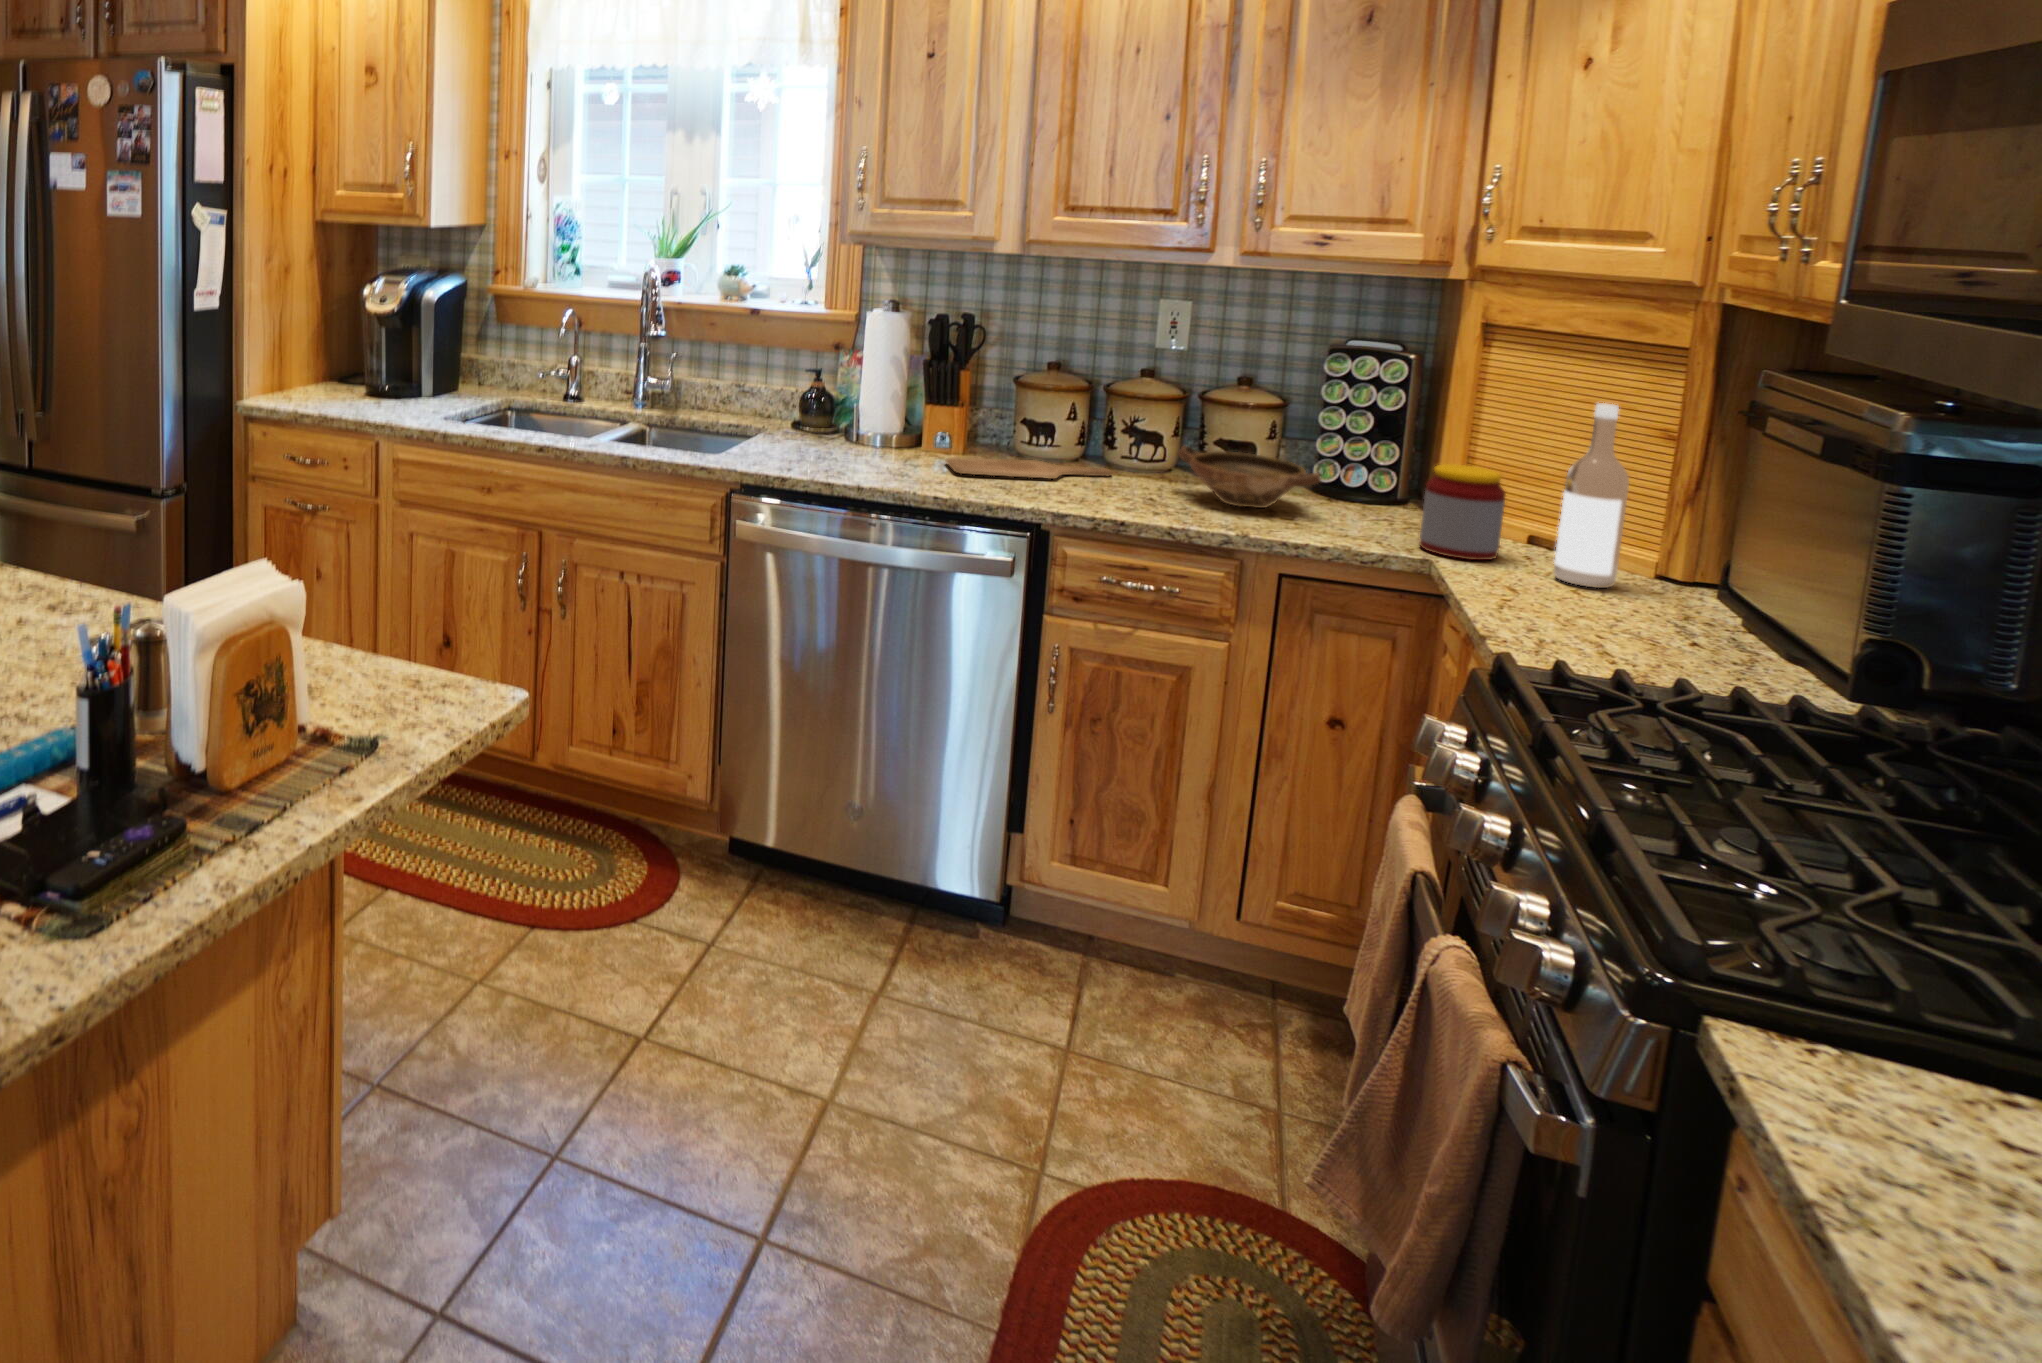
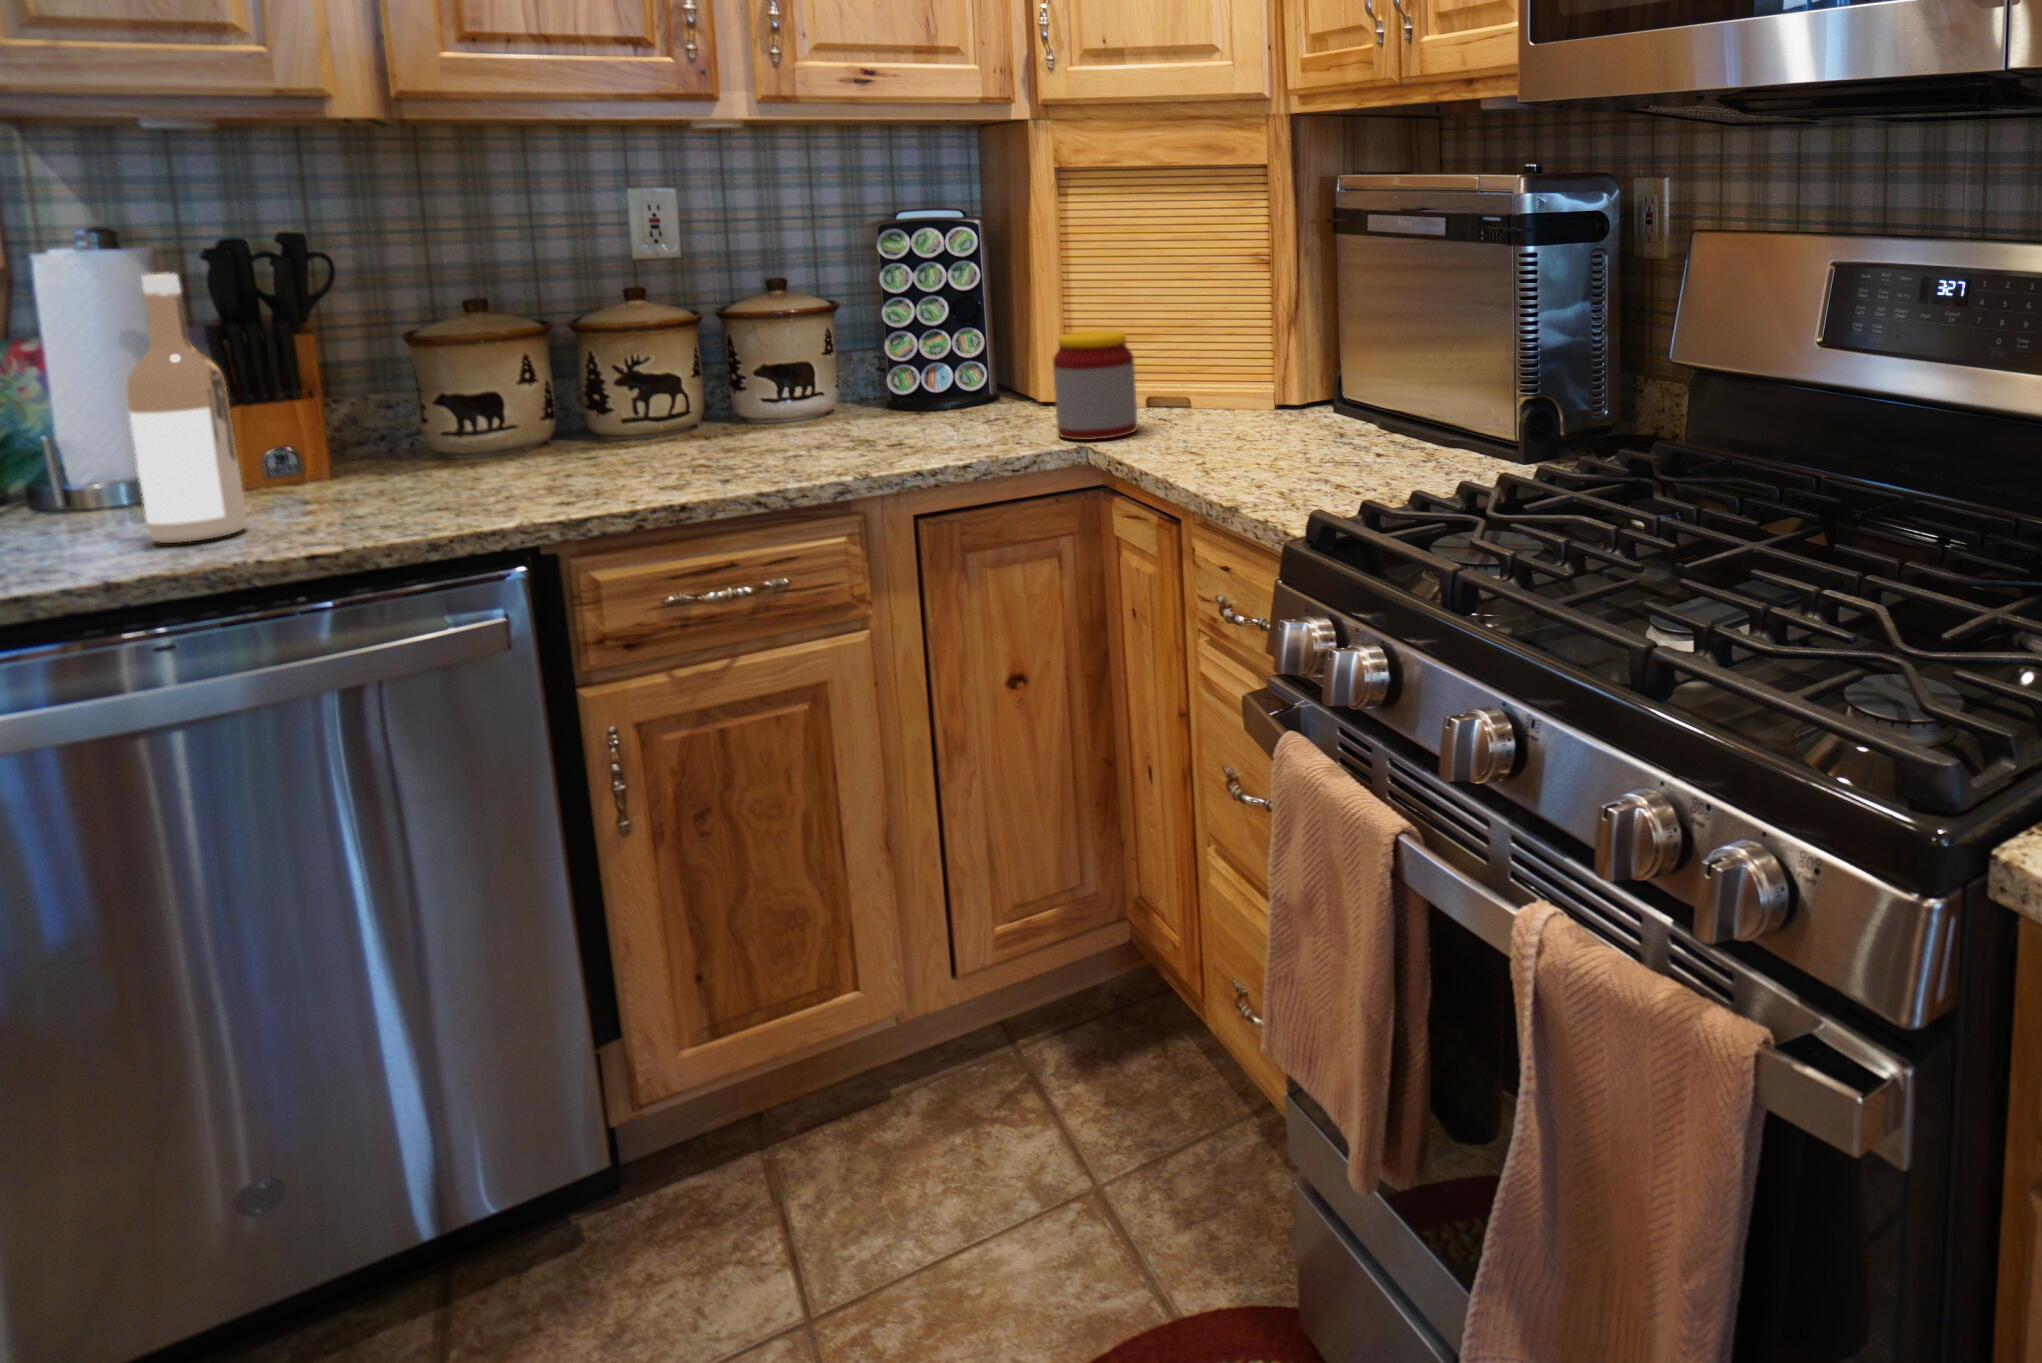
wine bottle: present [1554,403,1629,588] -> present [126,274,247,543]
bowl: present [1178,446,1321,508] -> none [721,375,926,447]
cutting board: present [946,457,1112,479] -> none [301,442,622,507]

